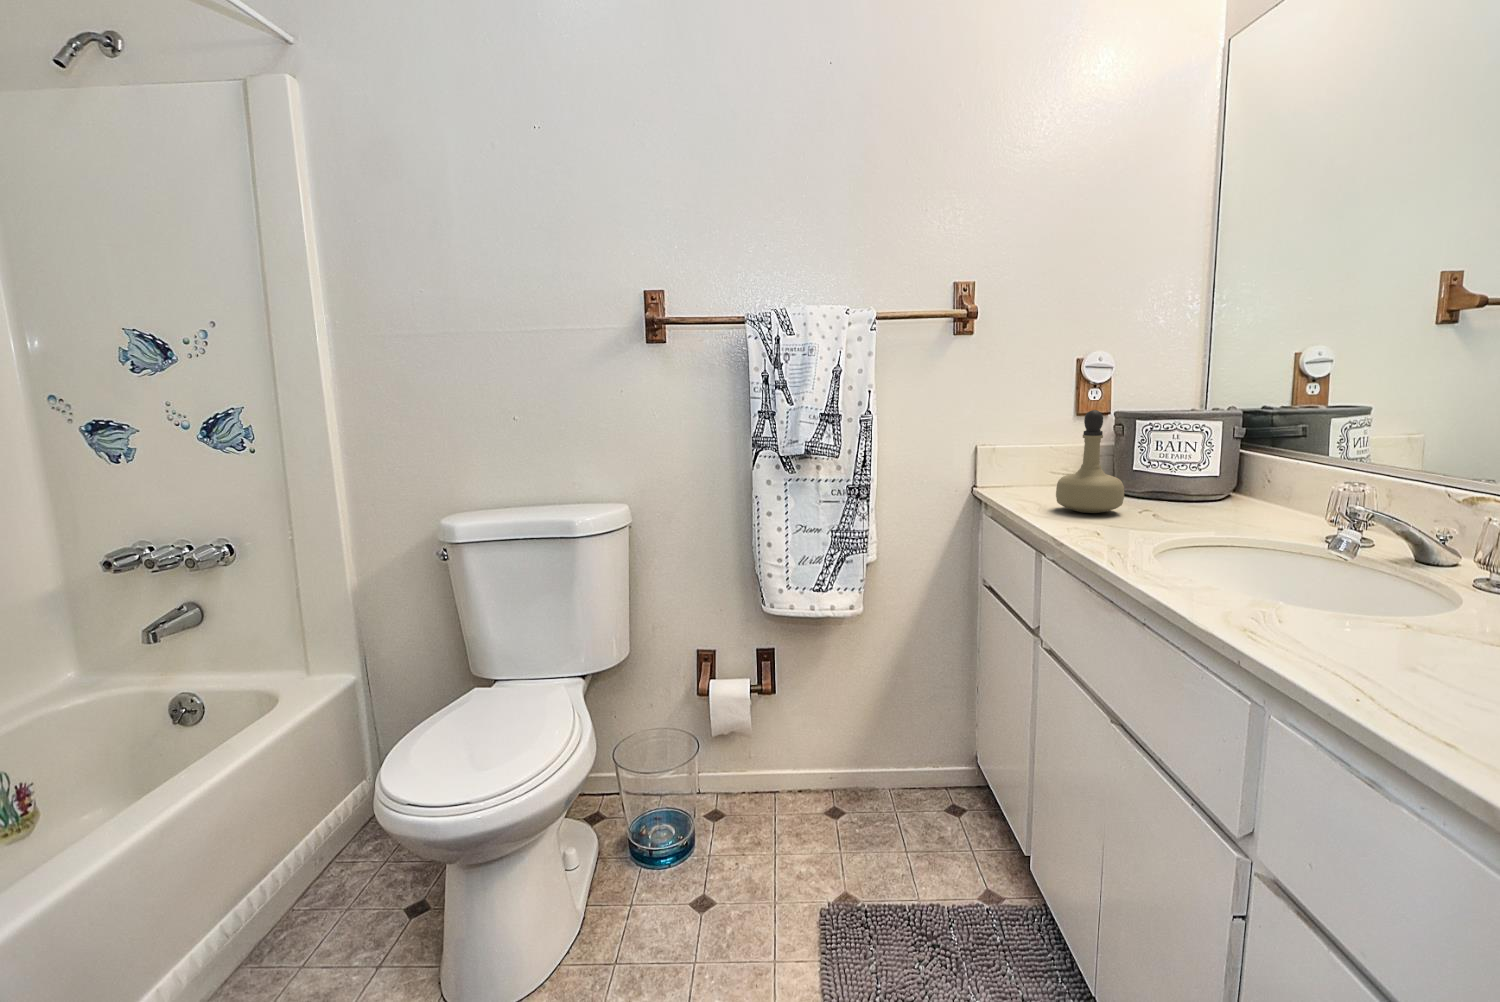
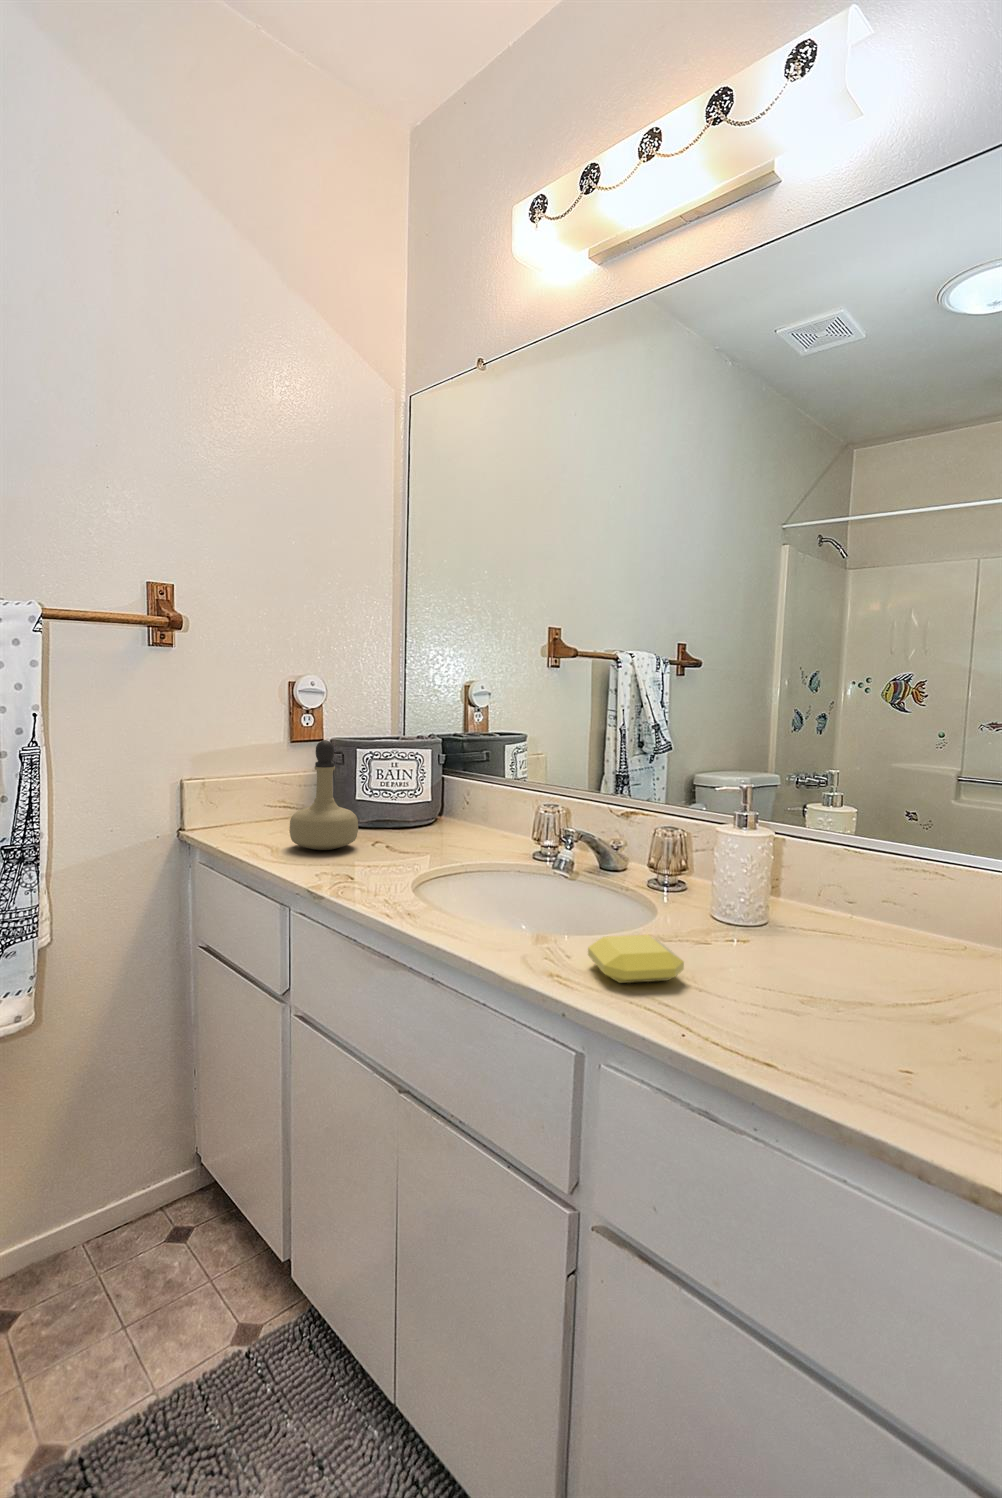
soap bar: none [1299,602,1422,658] -> present [588,935,684,983]

